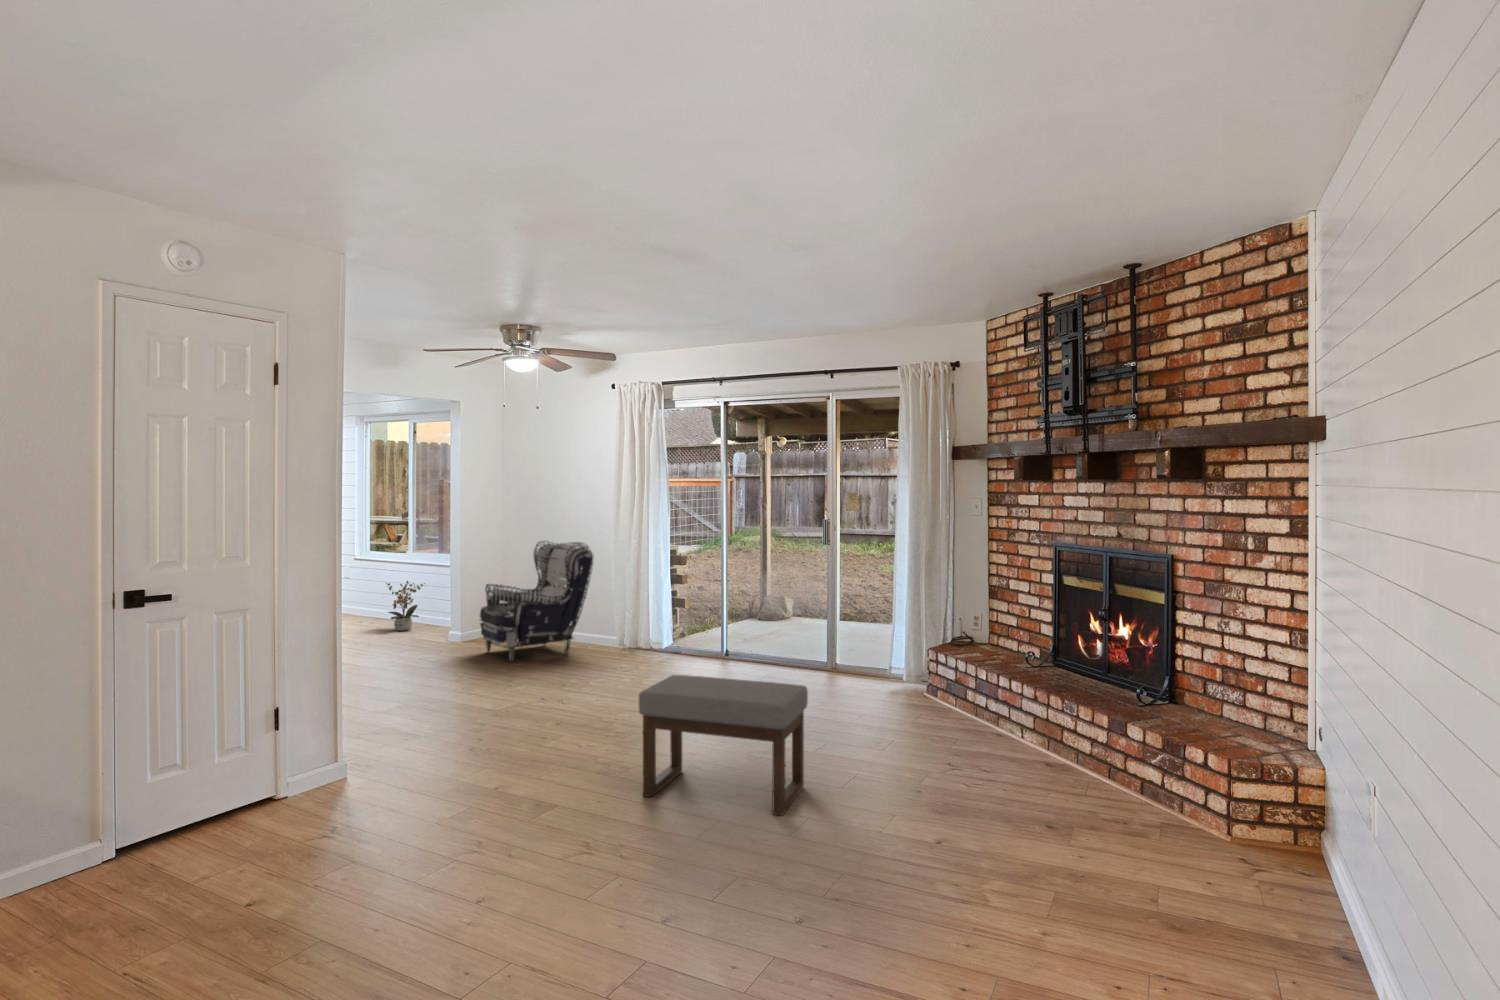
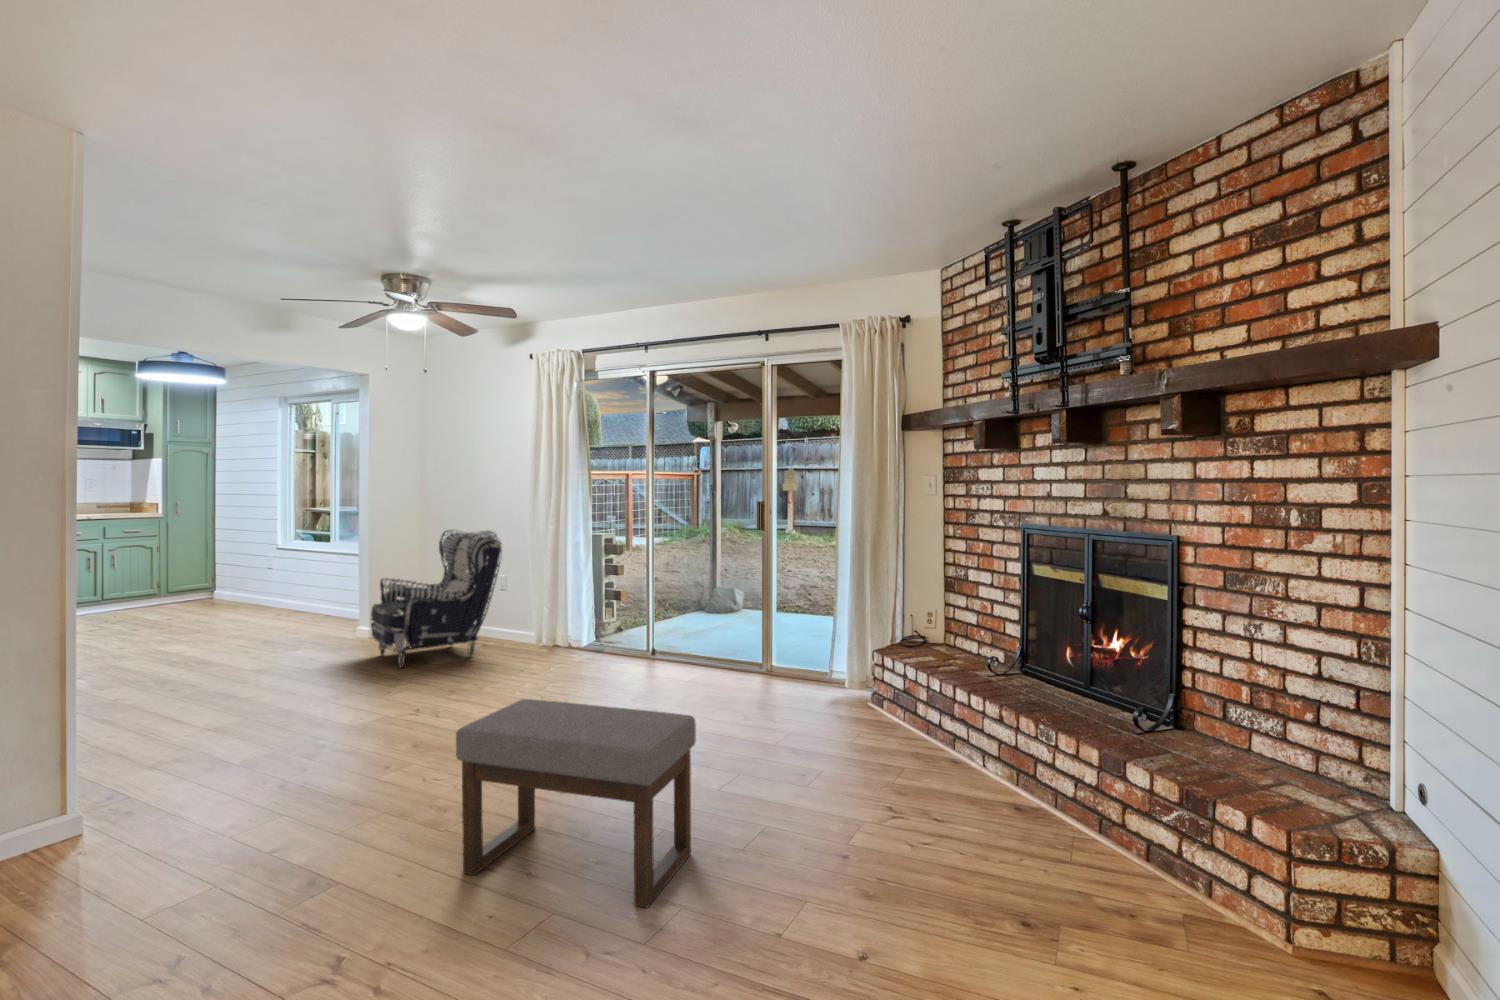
potted plant: present [386,581,425,631] -> none [286,575,332,630]

